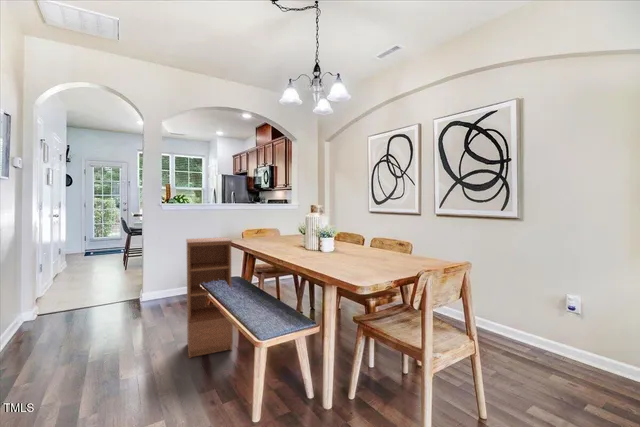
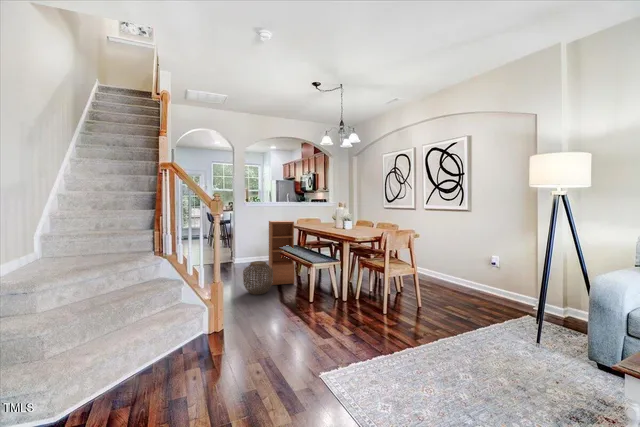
woven basket: none [118,322,185,397] -> present [243,261,273,295]

